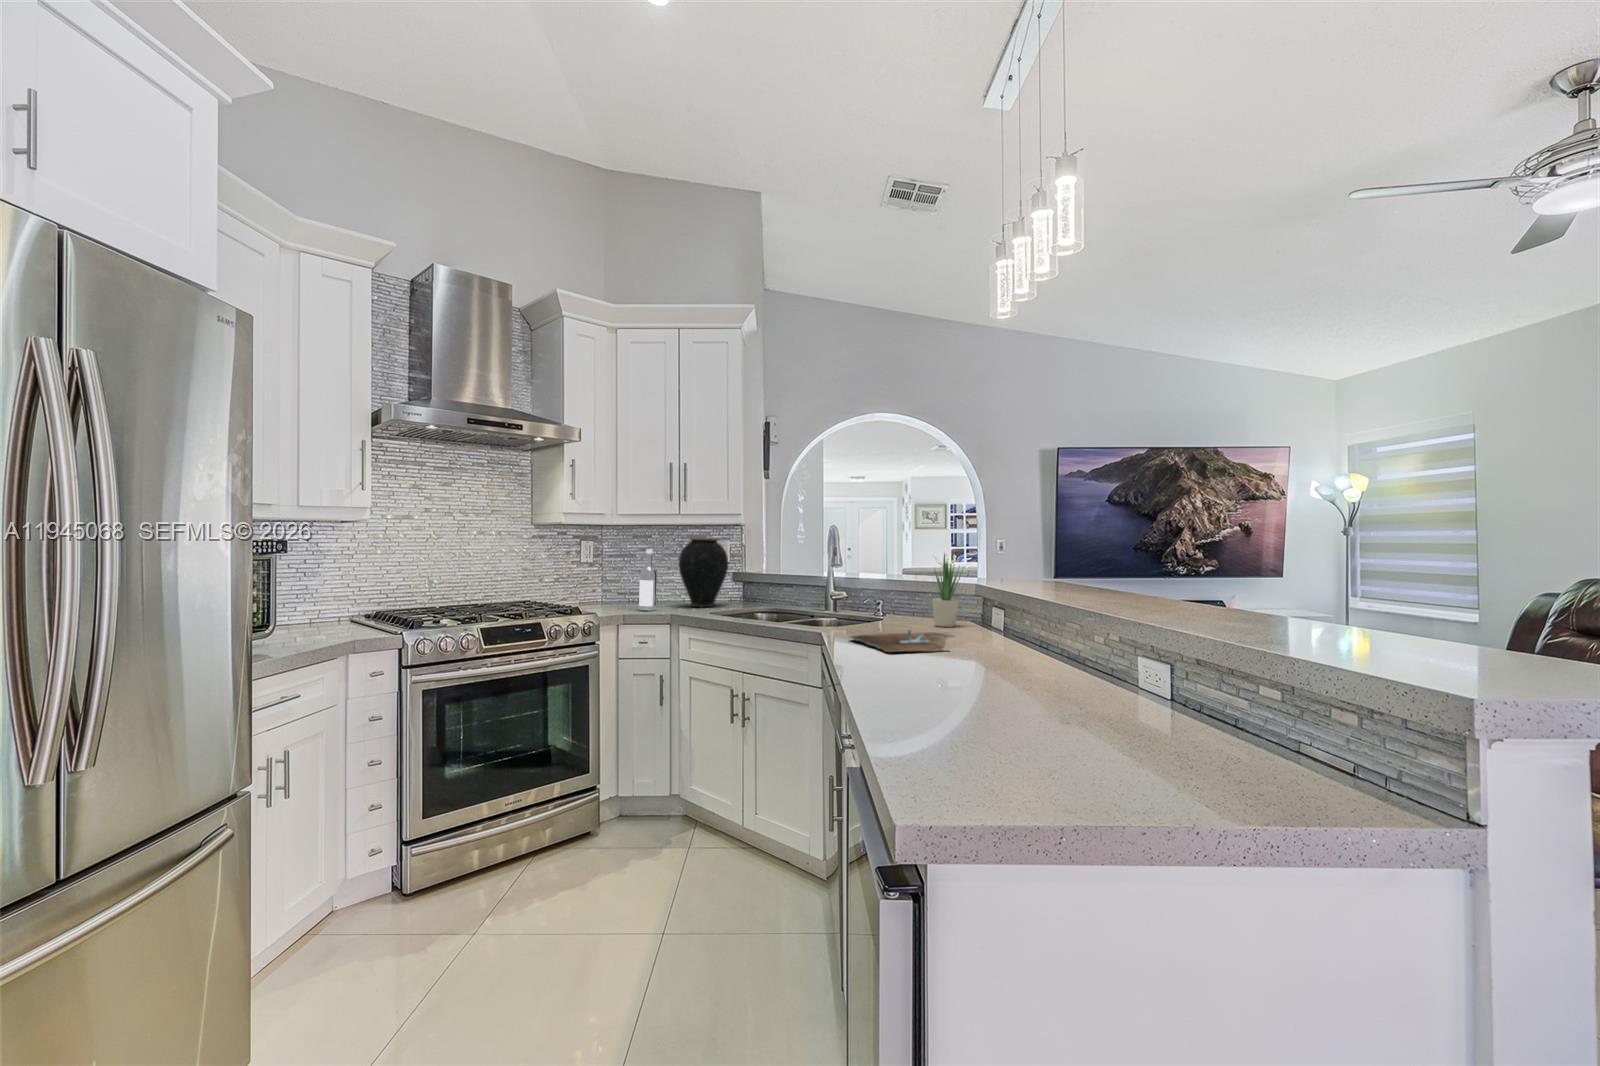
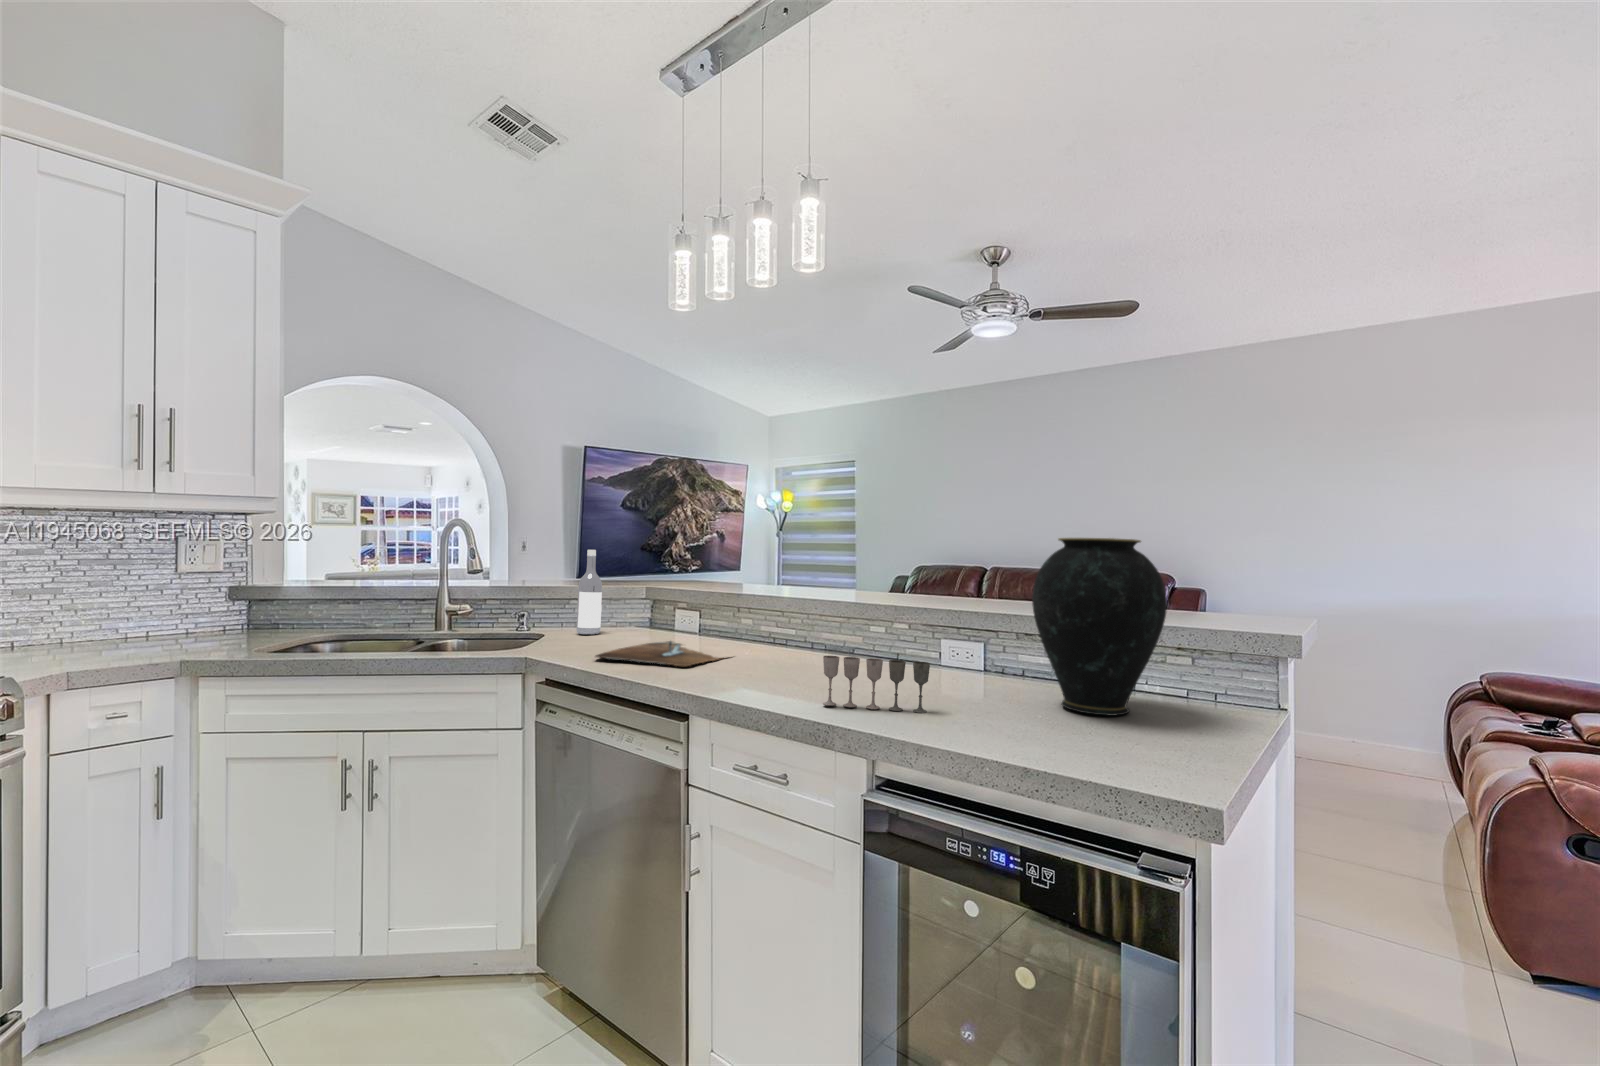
vase: present [679,538,728,607] -> present [1032,538,1167,716]
wine bottle: present [639,549,657,611] -> present [576,550,602,635]
potted plant: present [932,554,964,627] -> none [624,556,658,636]
wine glass: none [880,649,955,720] -> present [823,656,930,713]

